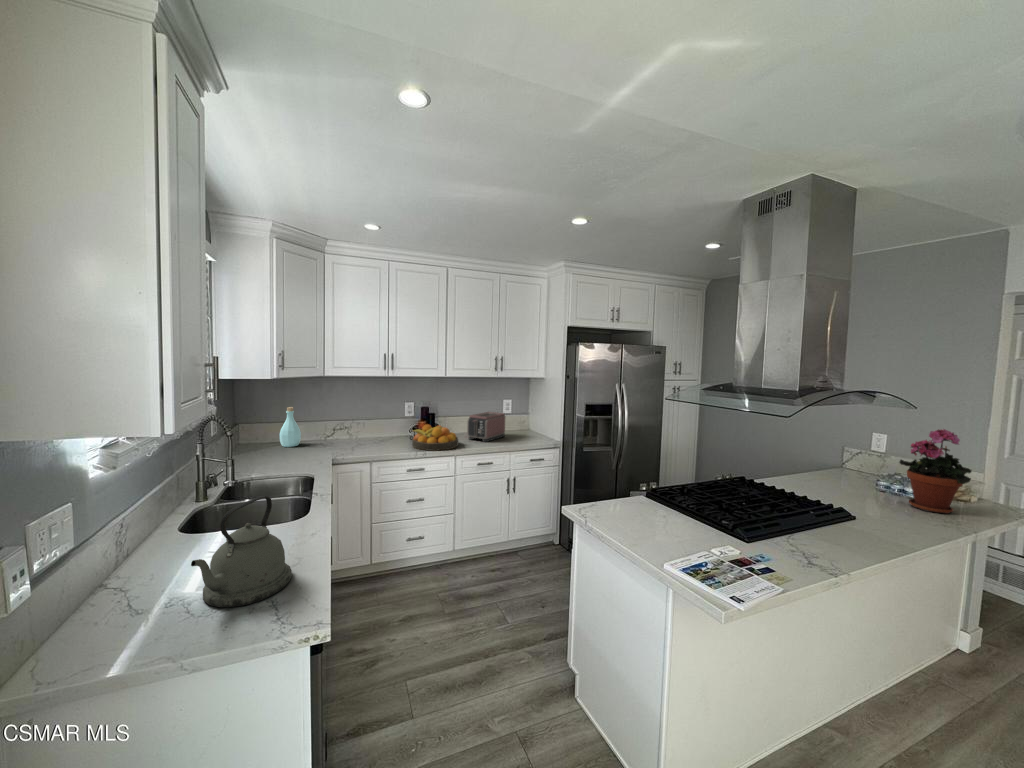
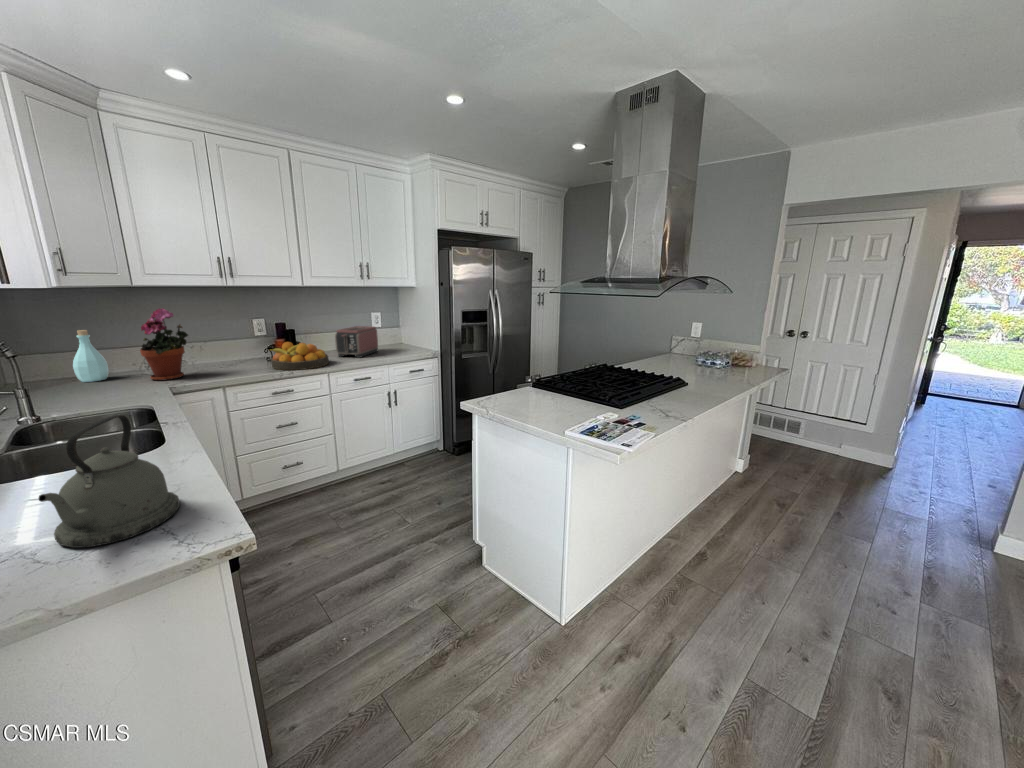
potted plant: present [900,429,972,514] -> present [140,309,188,381]

